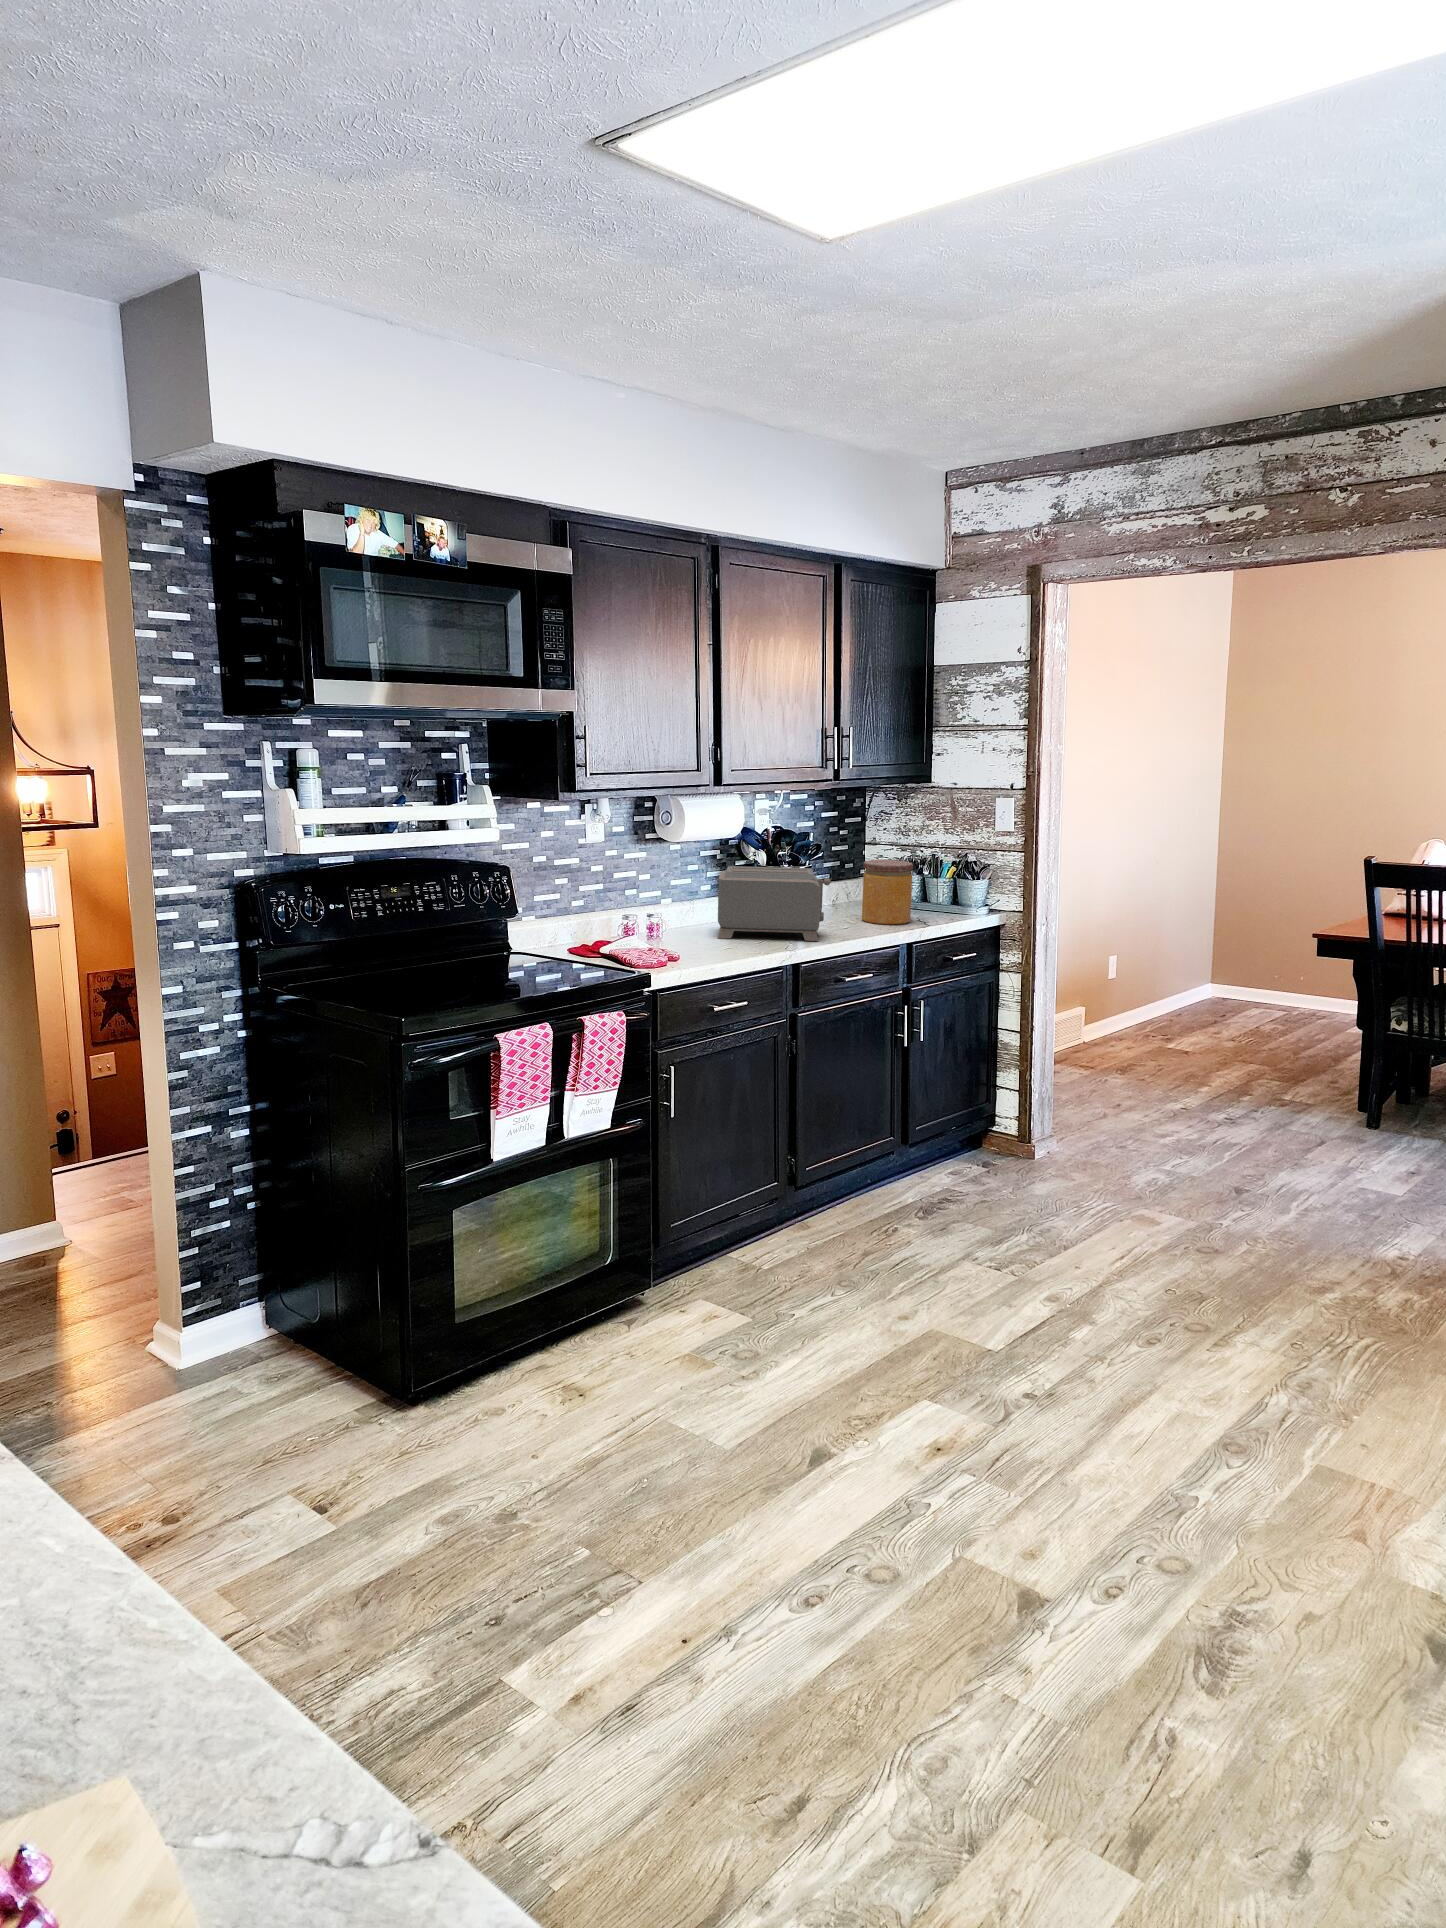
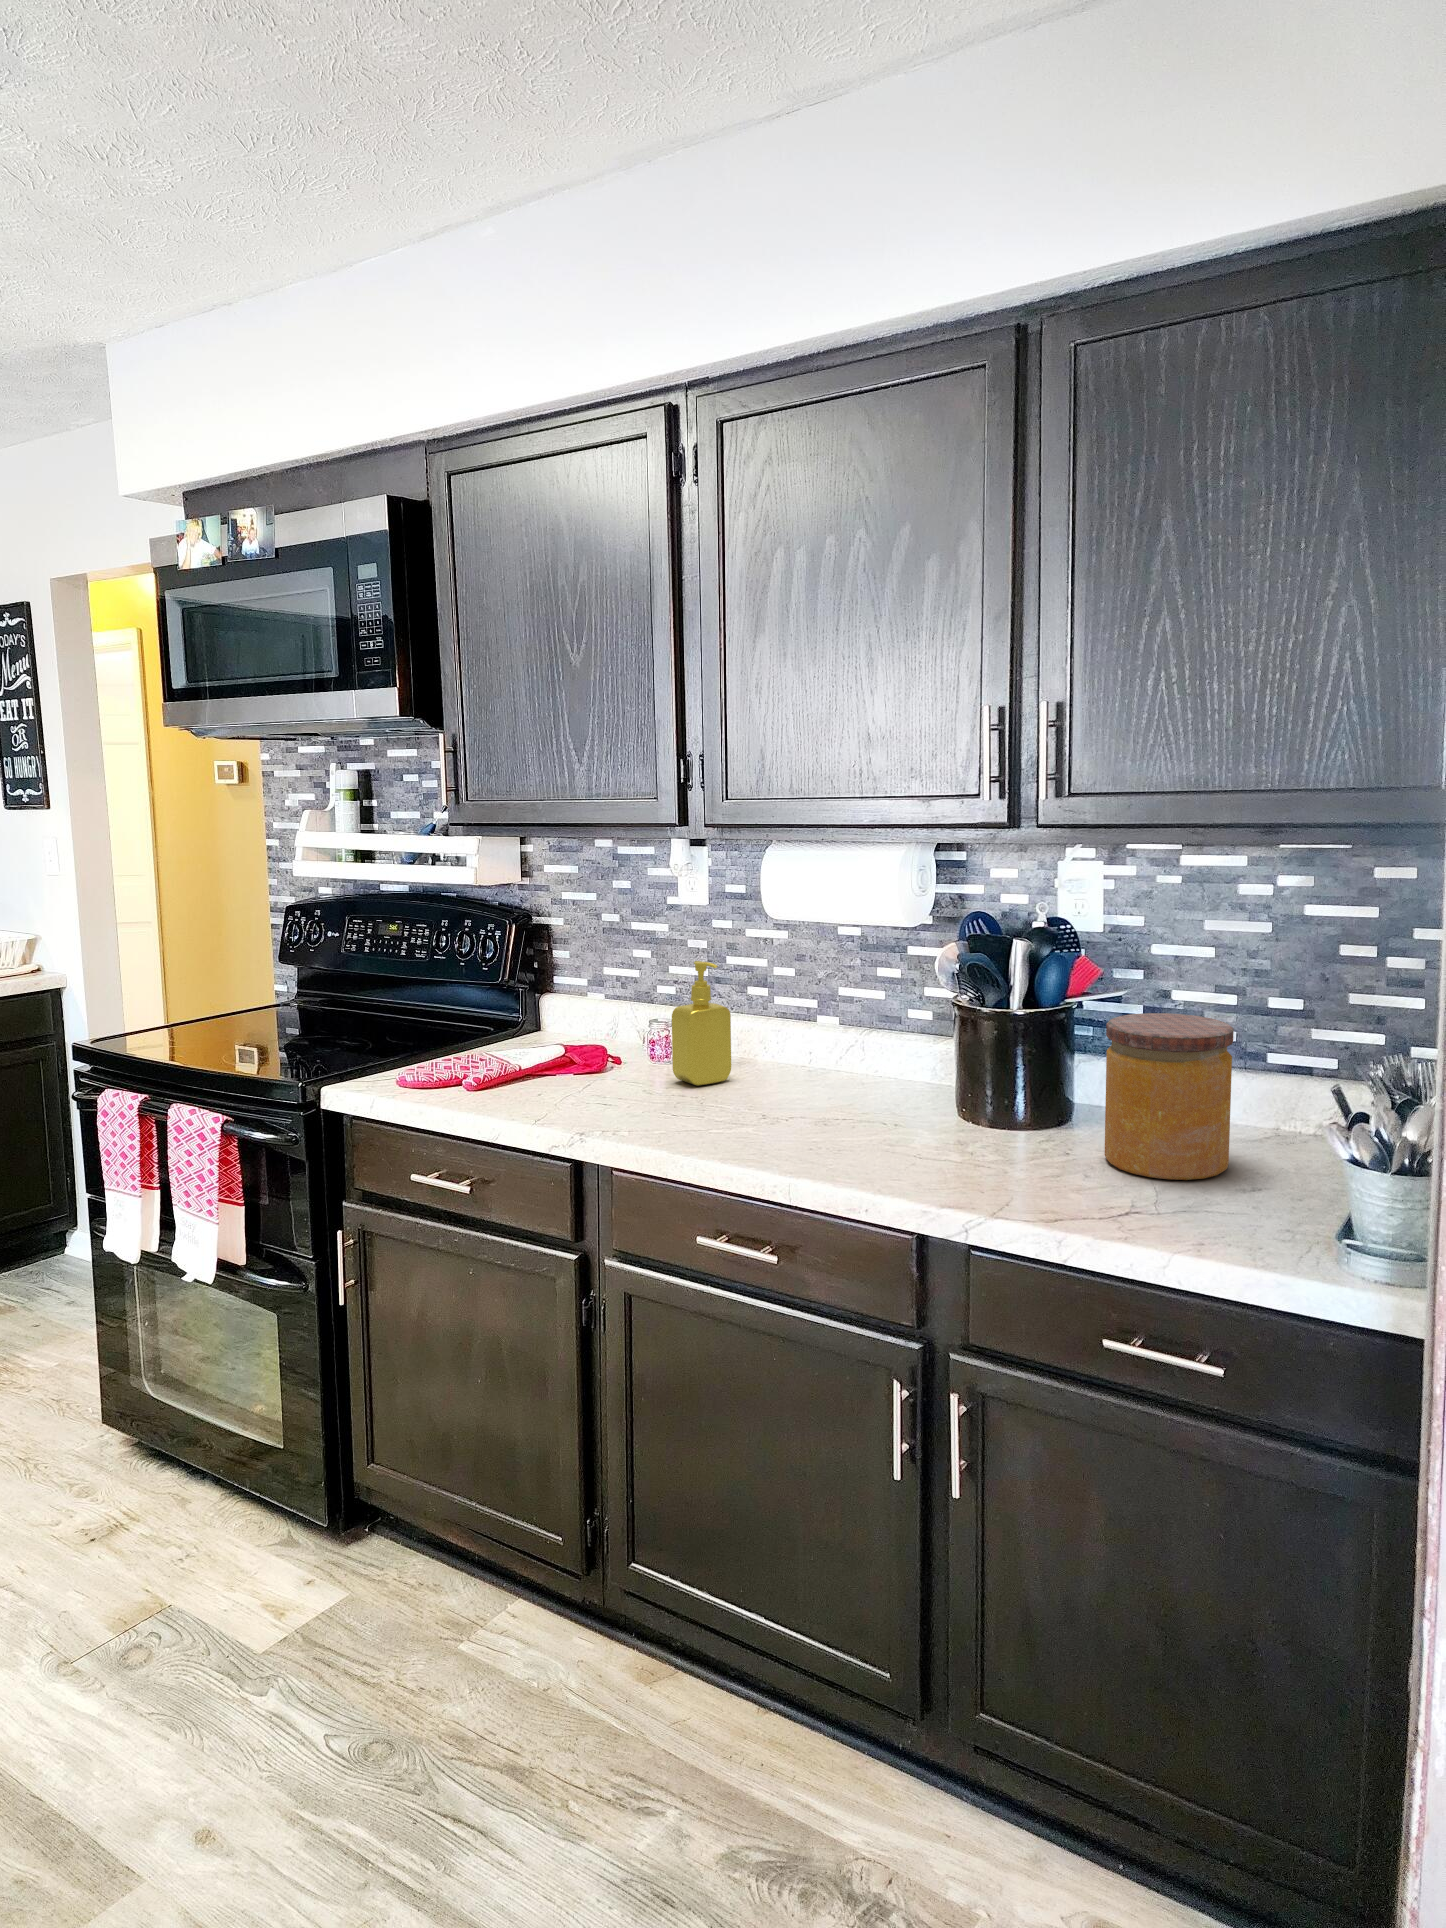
toaster: present [718,866,831,941] -> none [763,972,932,1136]
soap dispenser: none [677,870,704,944] -> present [672,961,731,1086]

